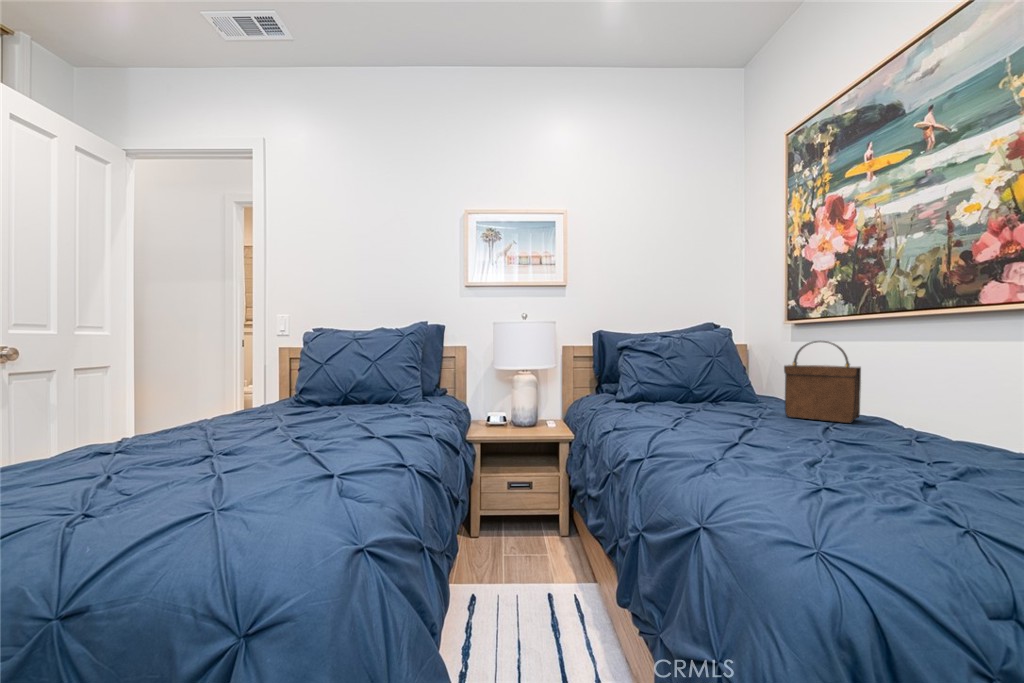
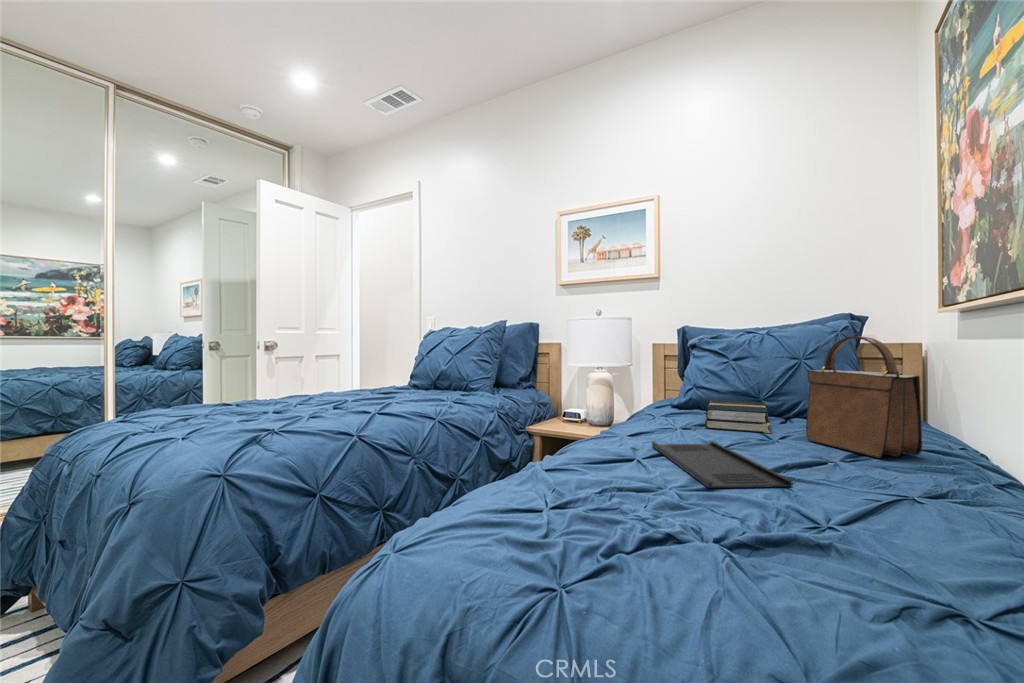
hardback book: none [680,392,753,416] -> present [705,400,770,433]
tray: none [729,424,879,456] -> present [652,440,792,488]

